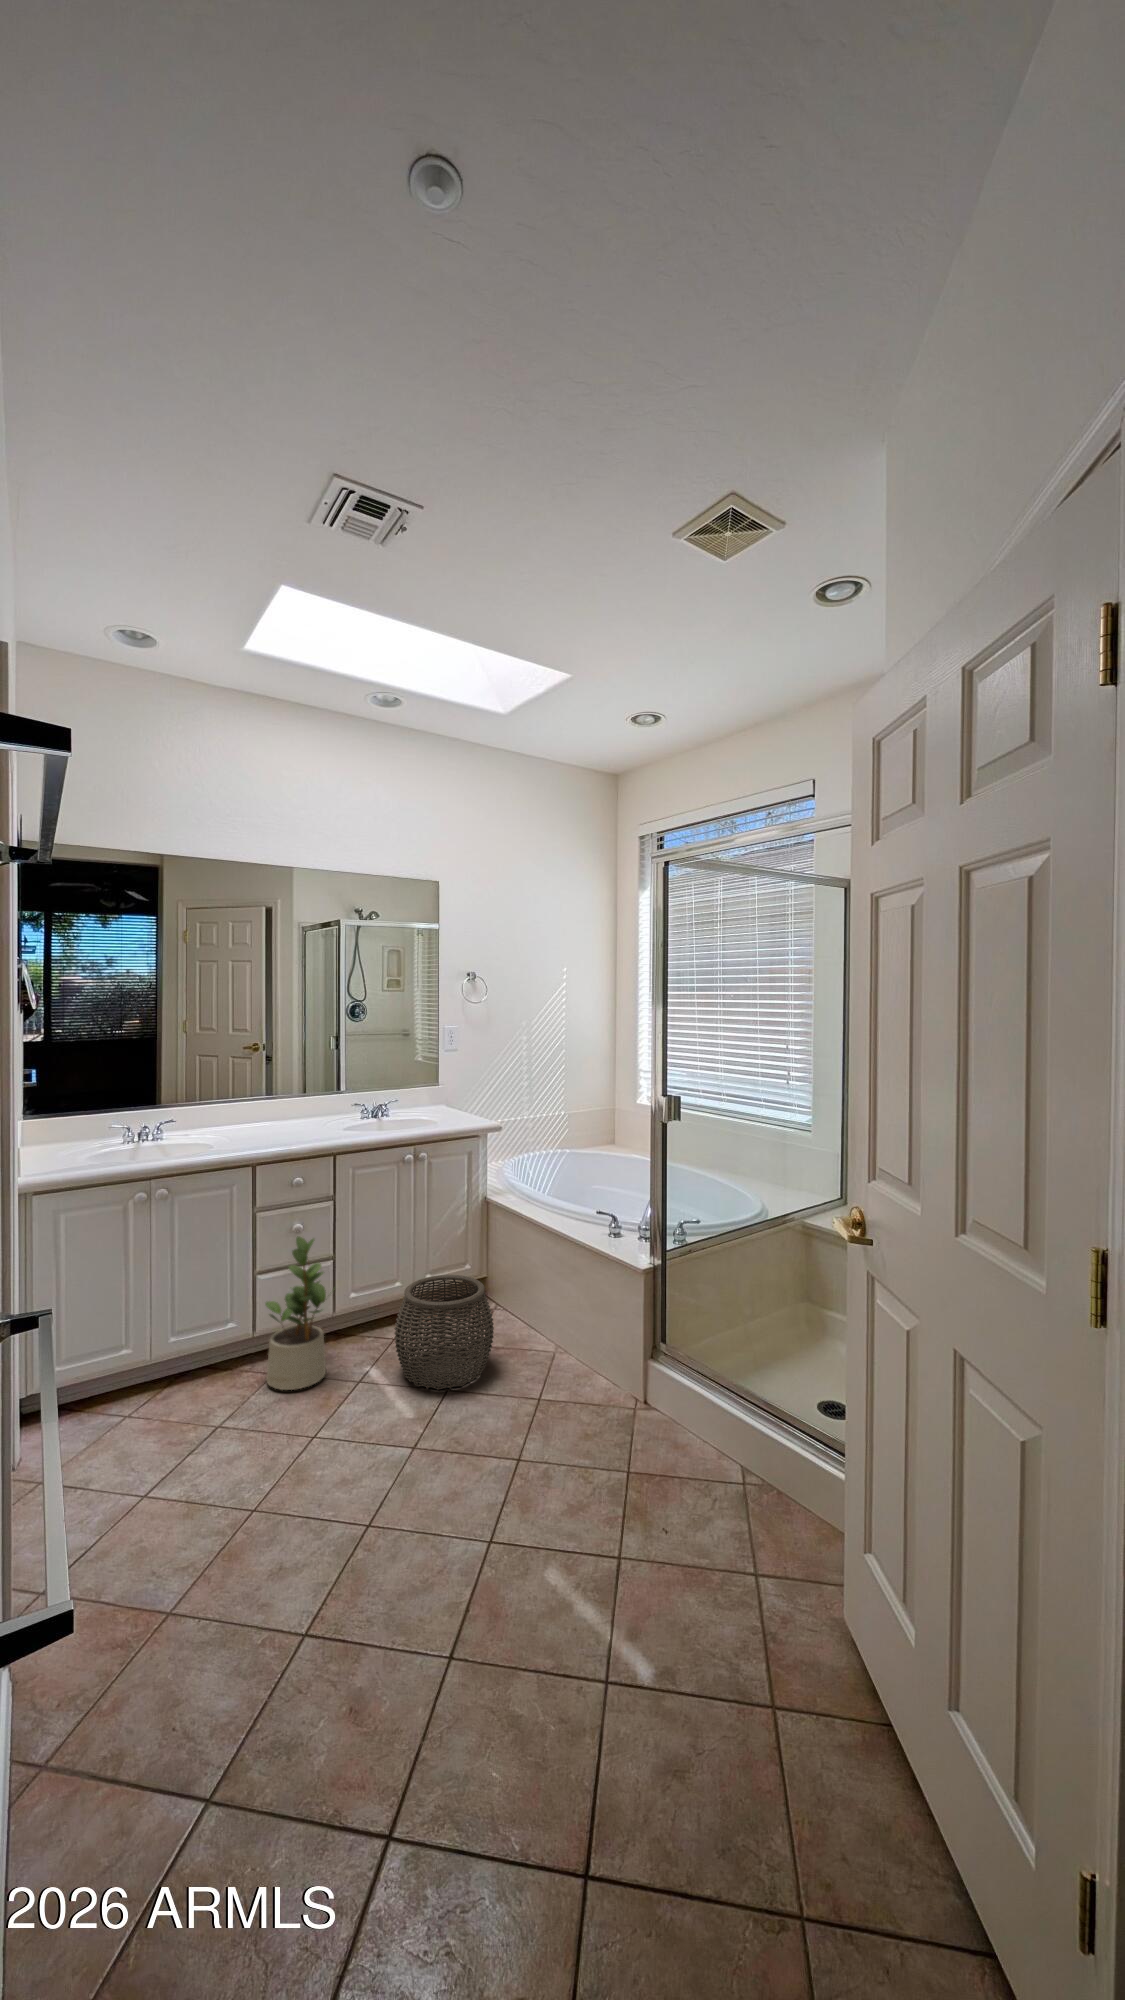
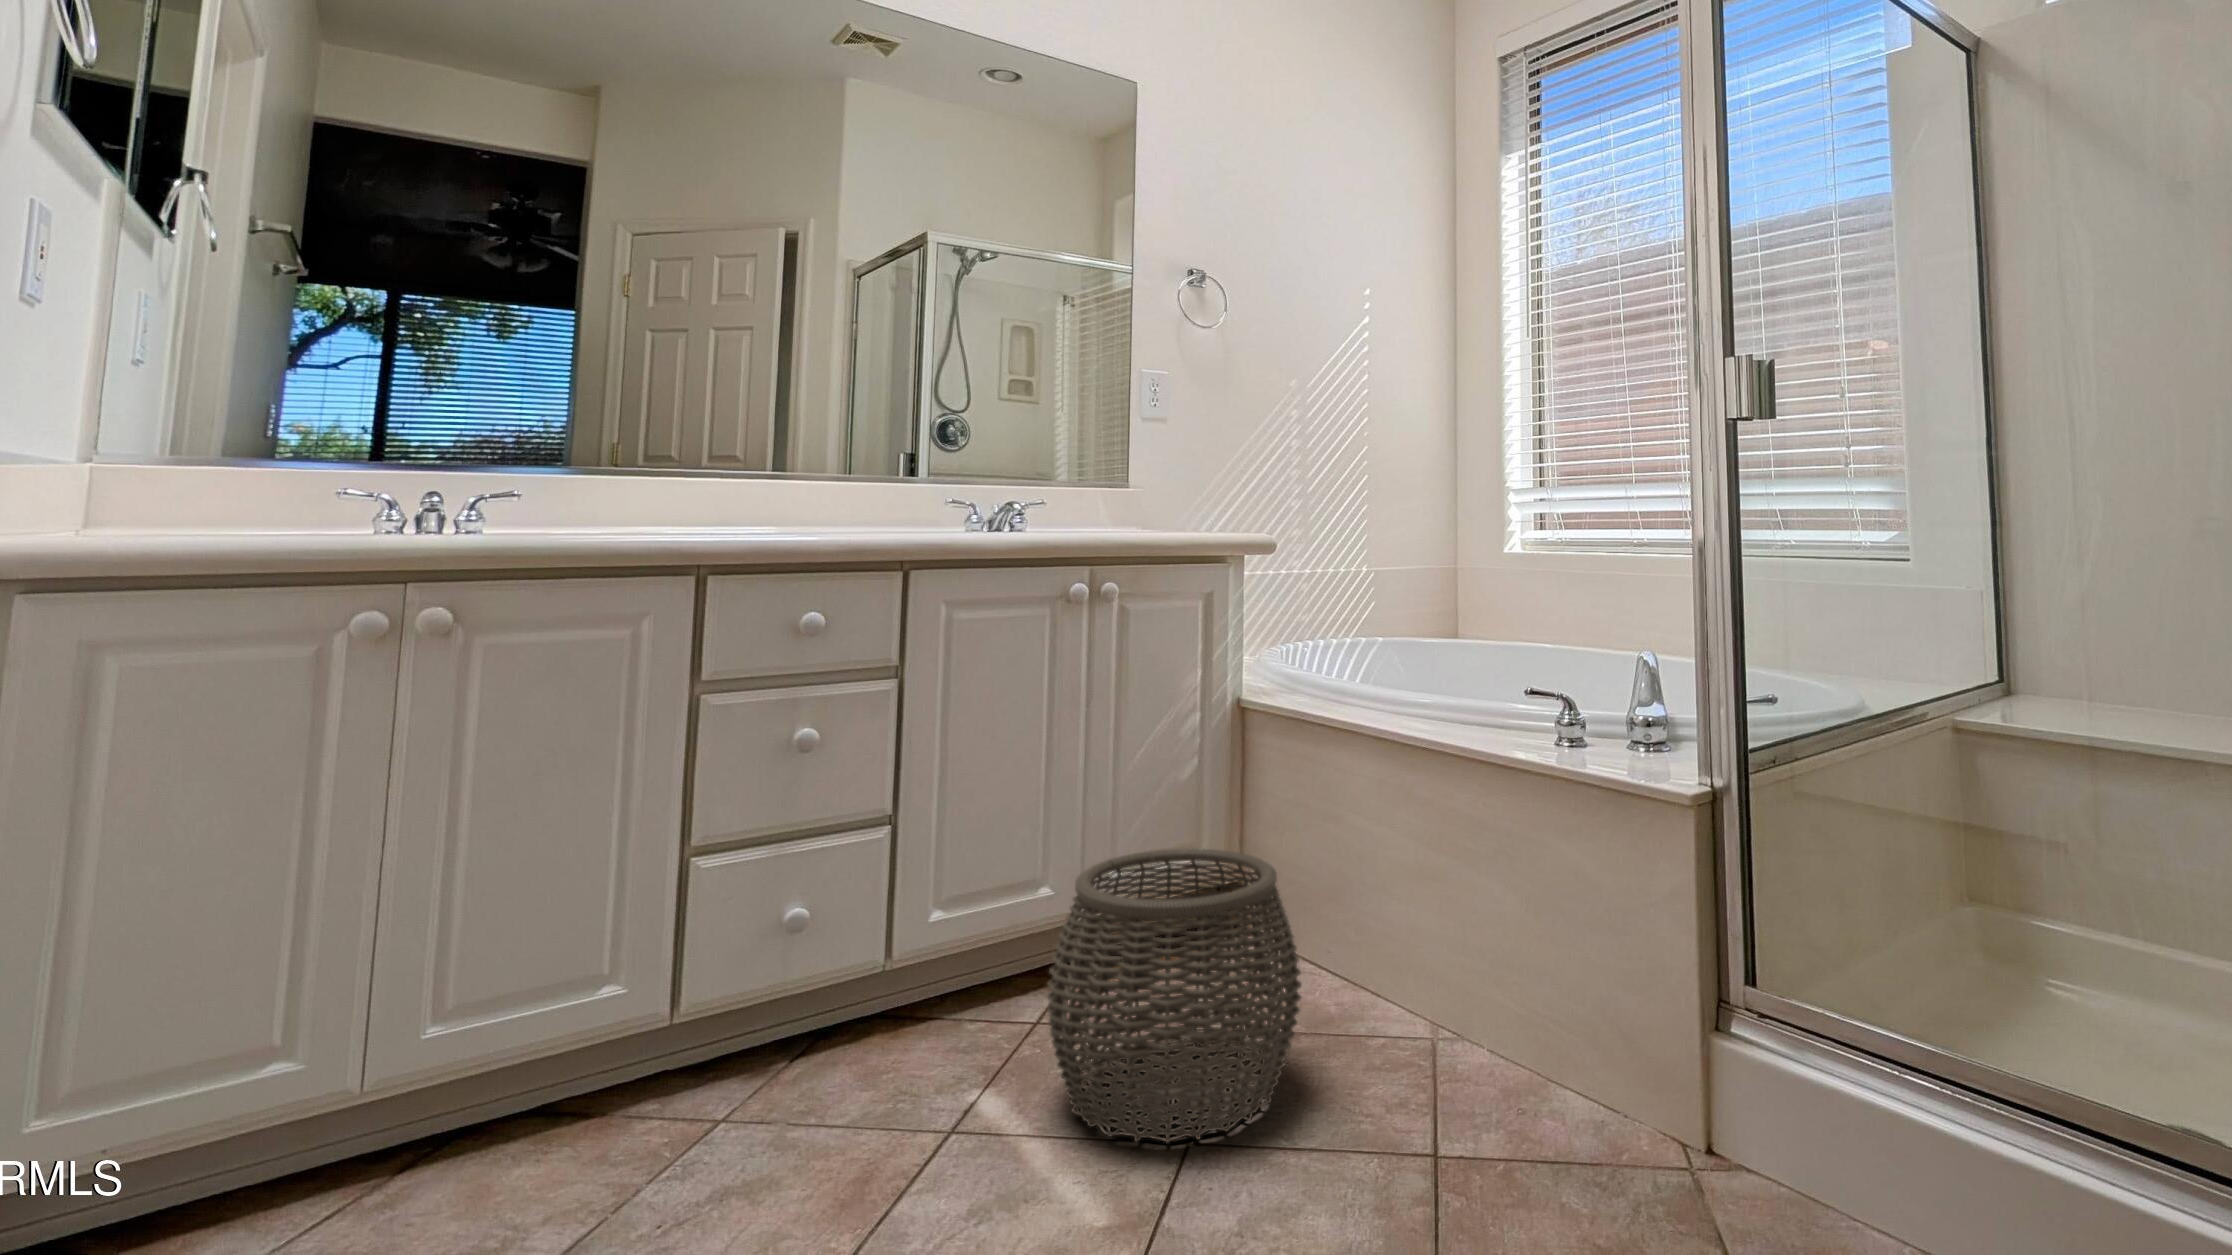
potted plant: present [265,1236,326,1390] -> none [694,741,899,1163]

